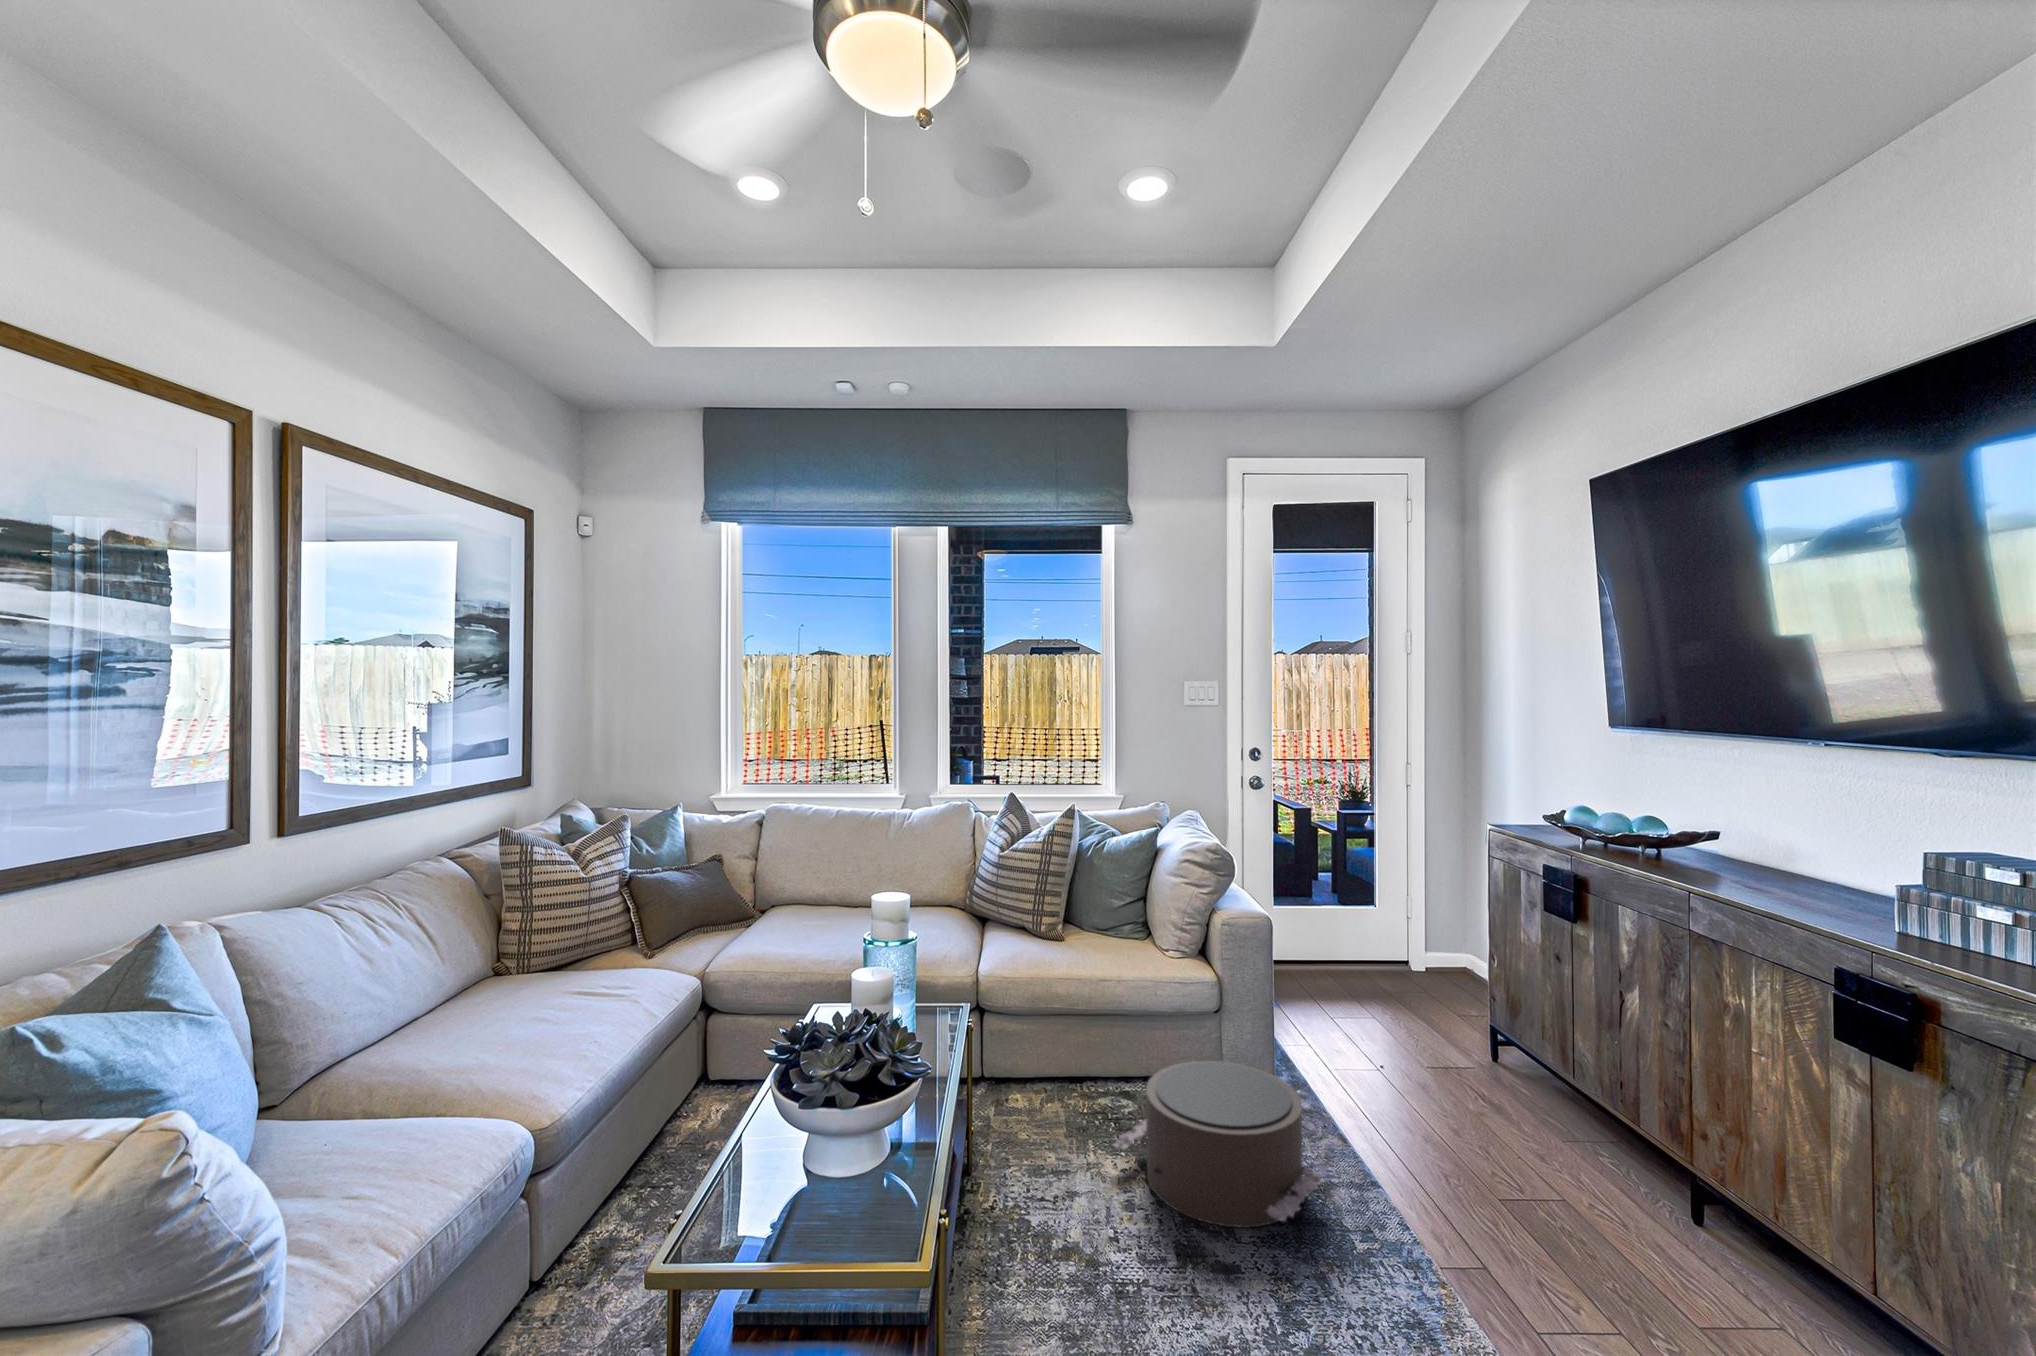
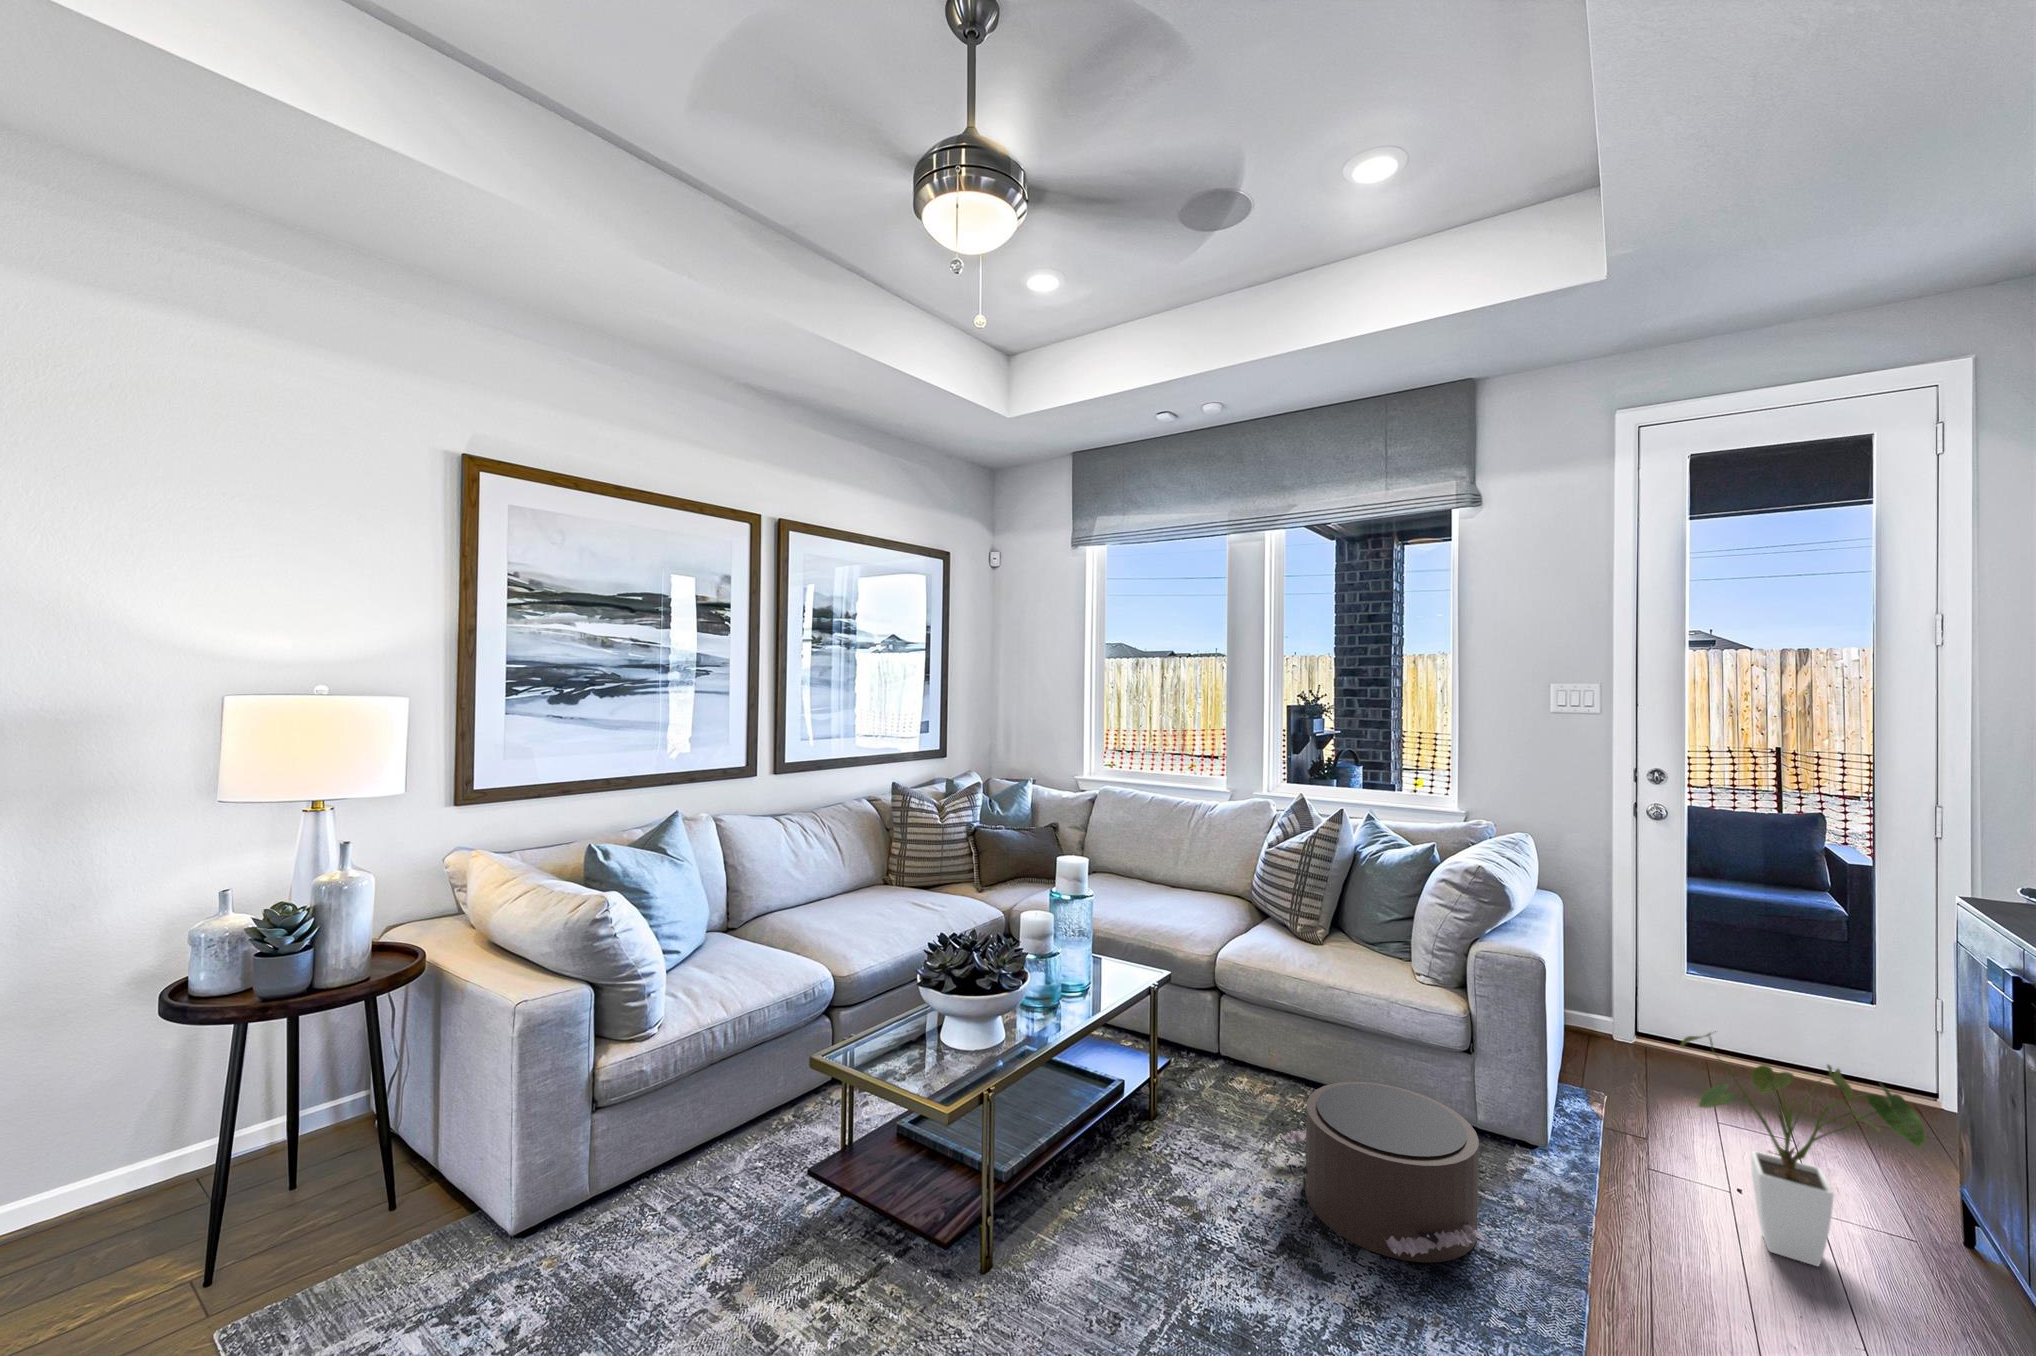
house plant: none [1373,945,1543,1108] -> present [1681,1031,1926,1266]

